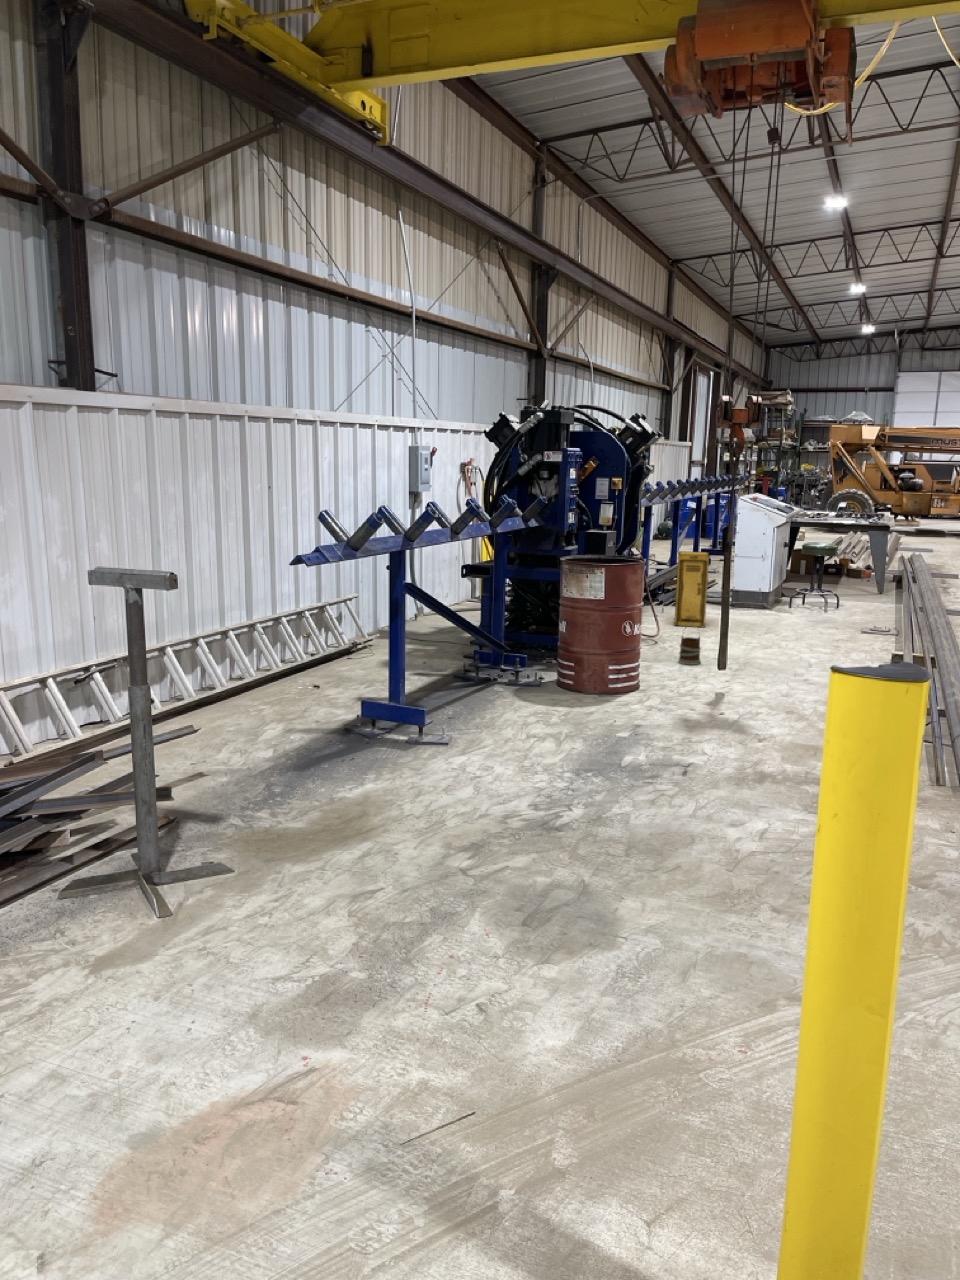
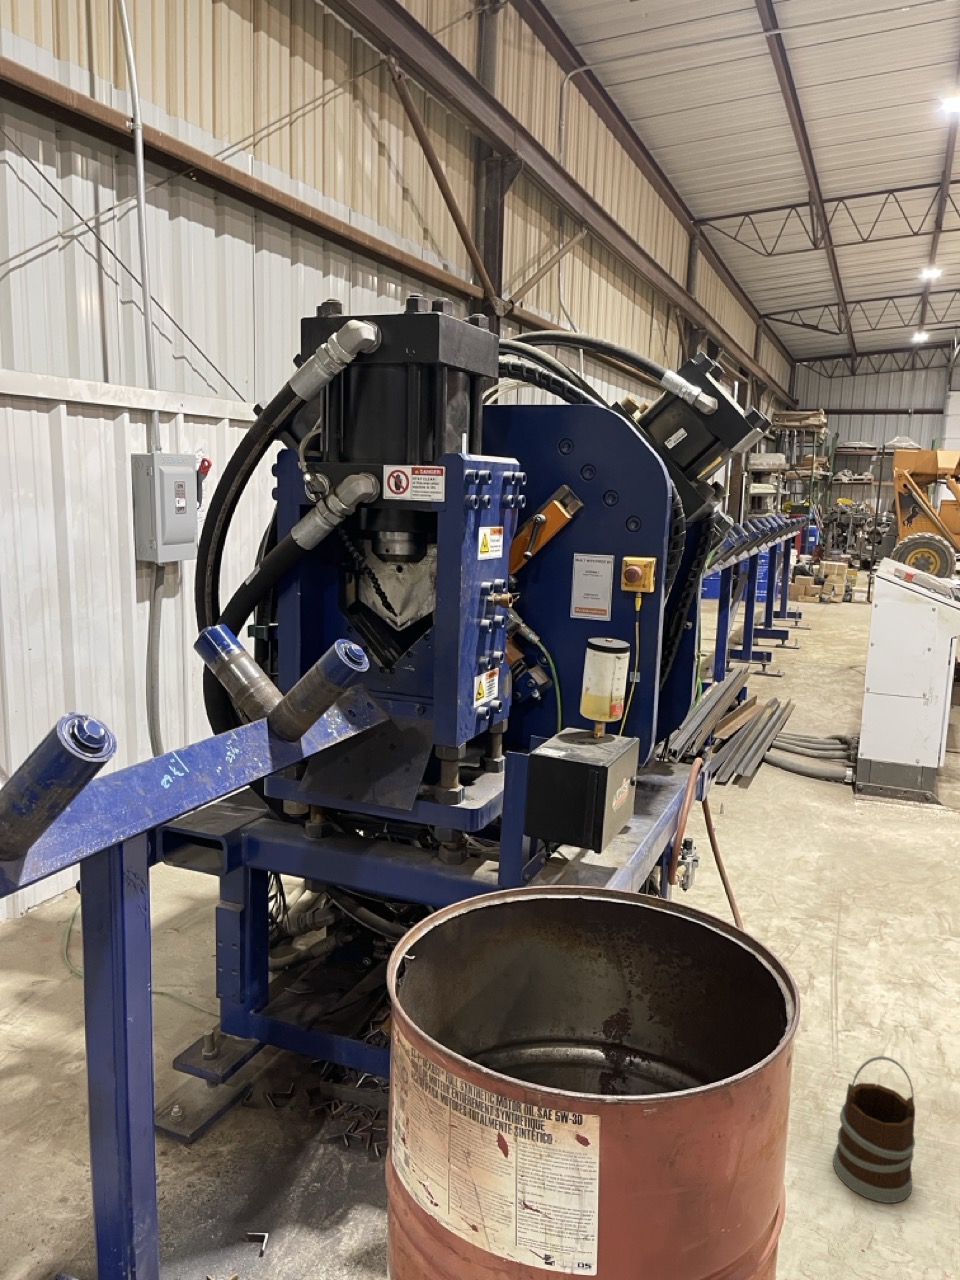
storage cabinet: present [674,551,709,627] -> none [749,702,845,890]

